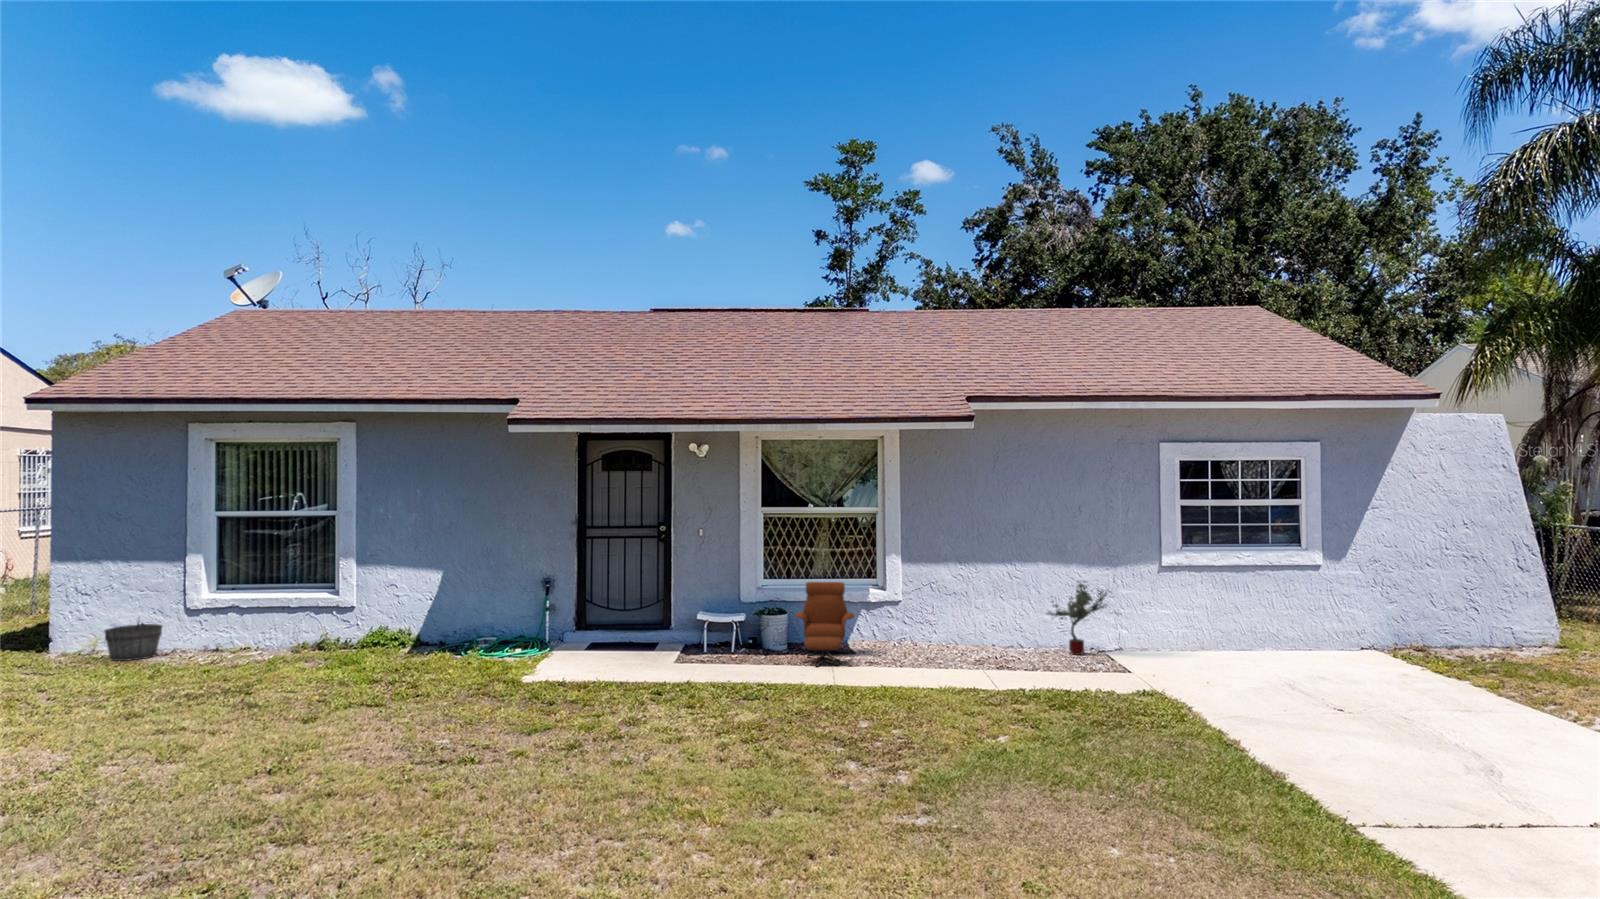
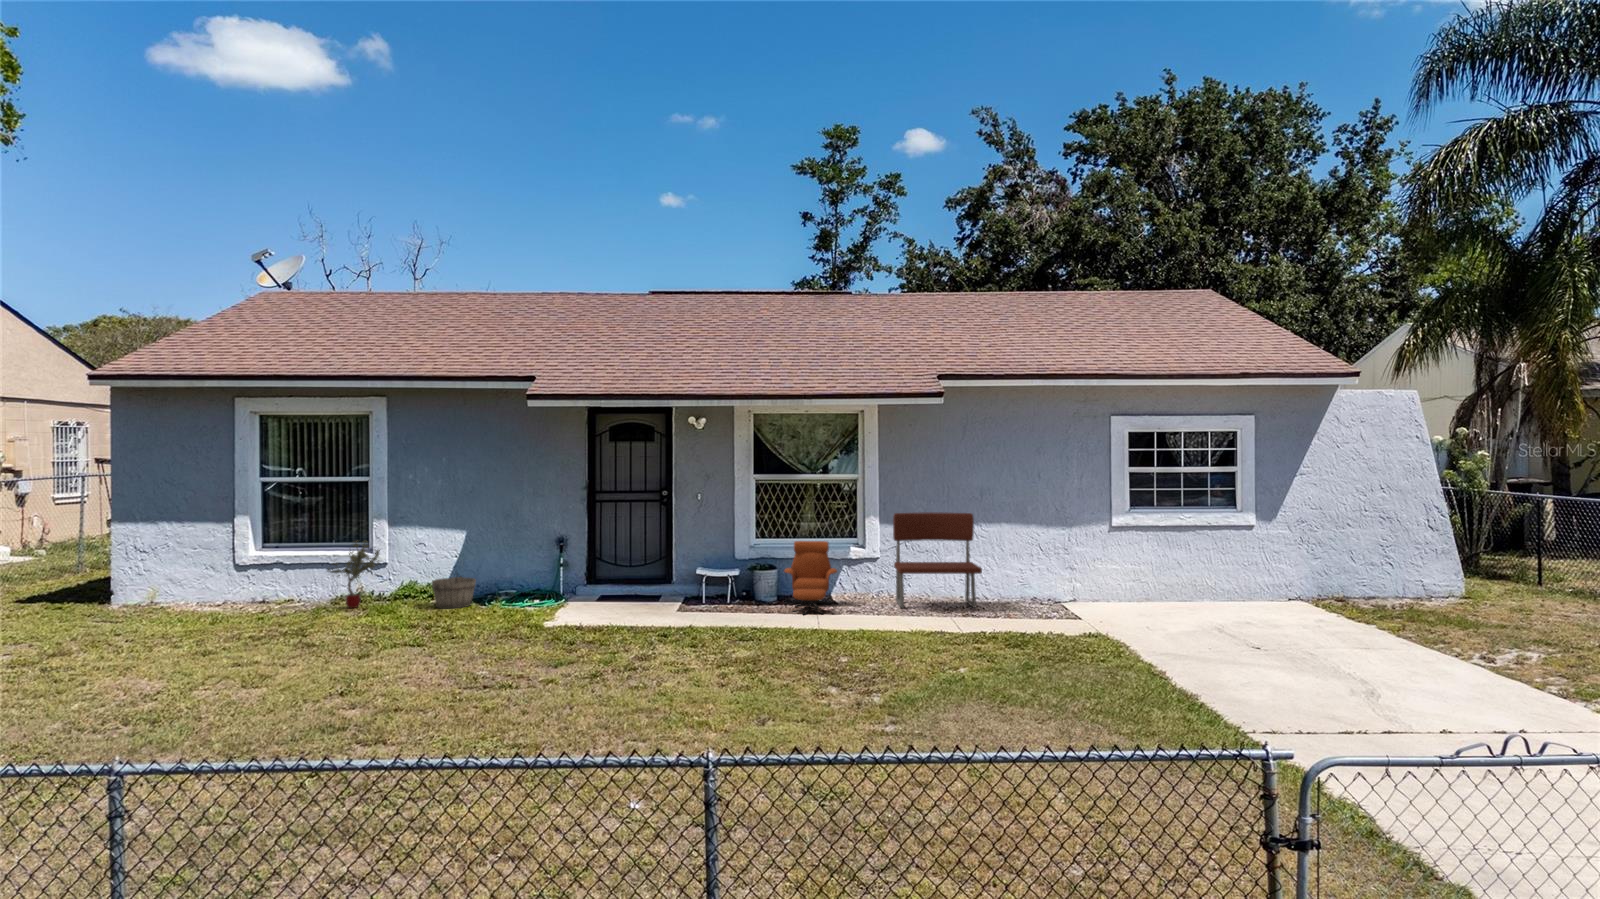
bench: none [917,550,1018,659] -> present [893,512,982,608]
potted tree: present [1046,581,1107,655] -> present [327,541,380,608]
wooden bucket: present [104,621,162,661] -> present [432,576,476,609]

